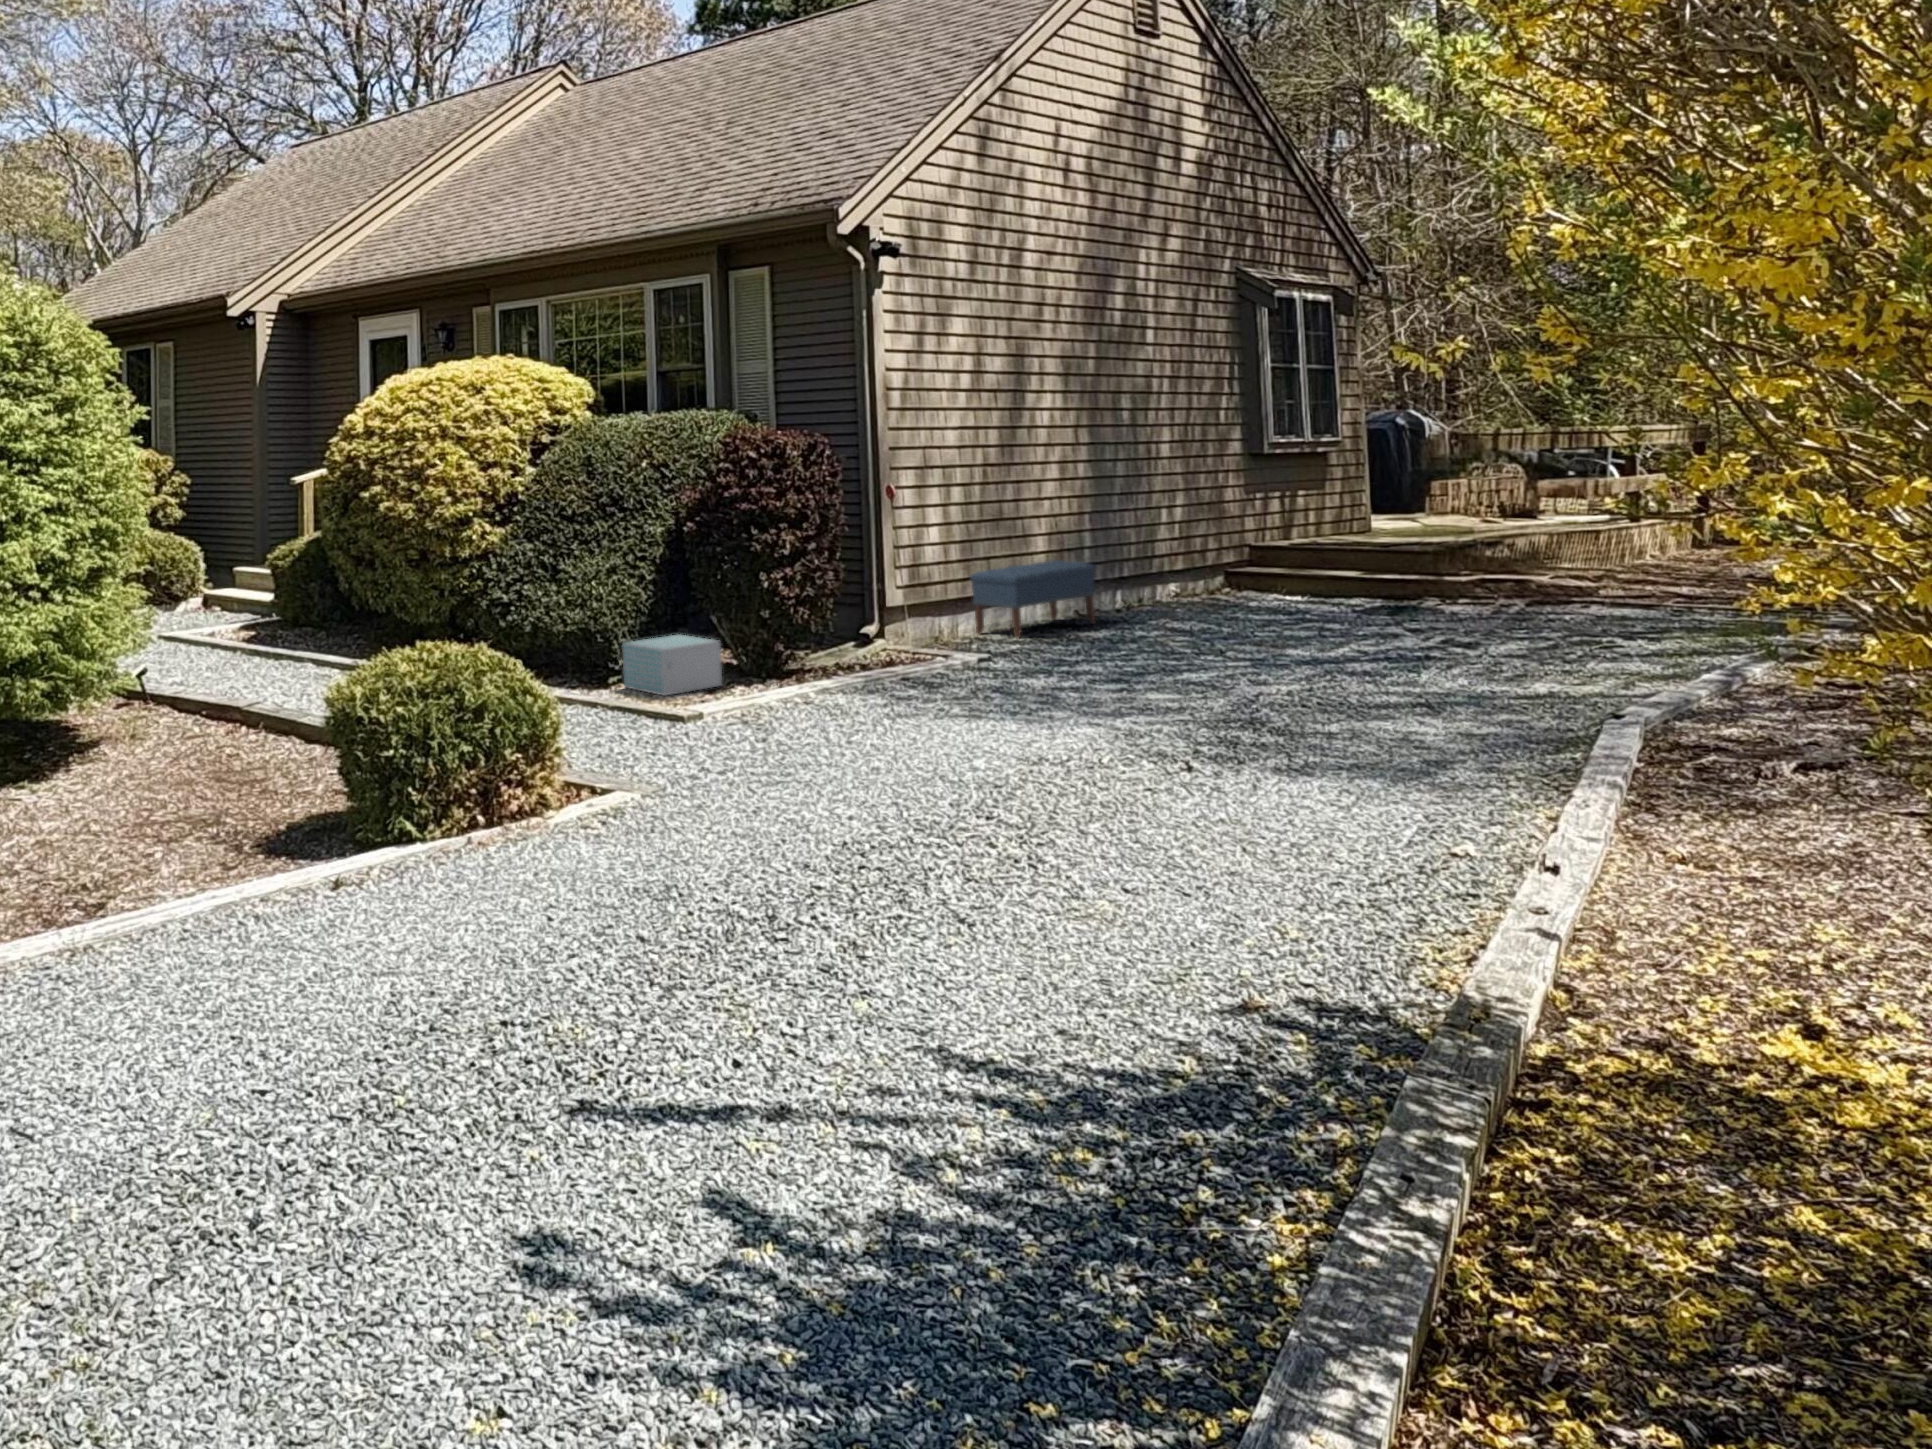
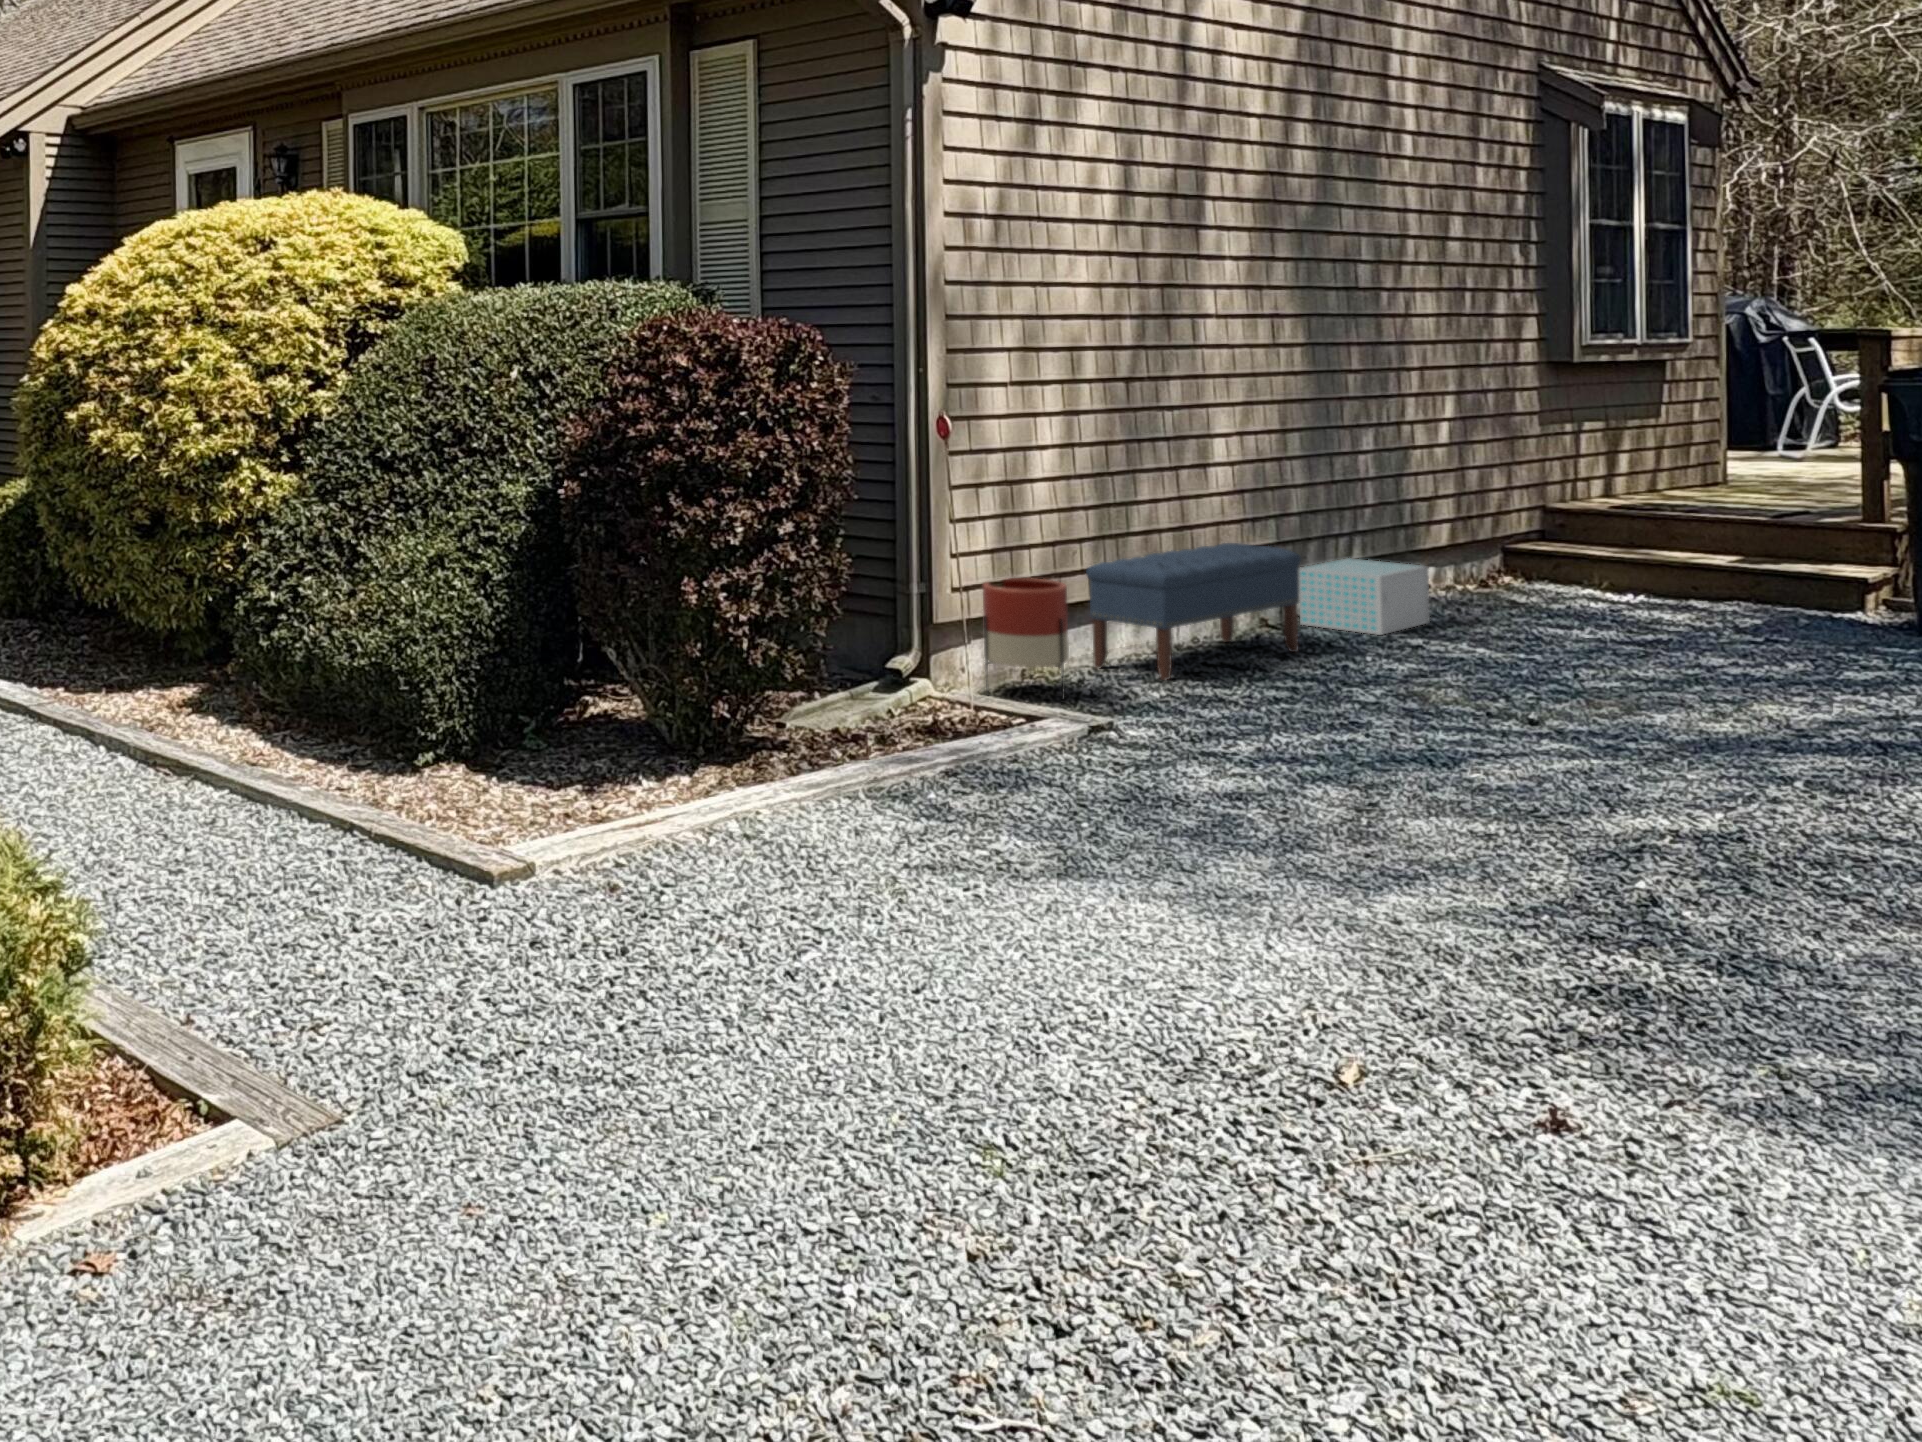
planter: none [912,580,962,649] -> present [983,578,1069,698]
storage box: present [622,635,722,696] -> present [1299,558,1430,635]

